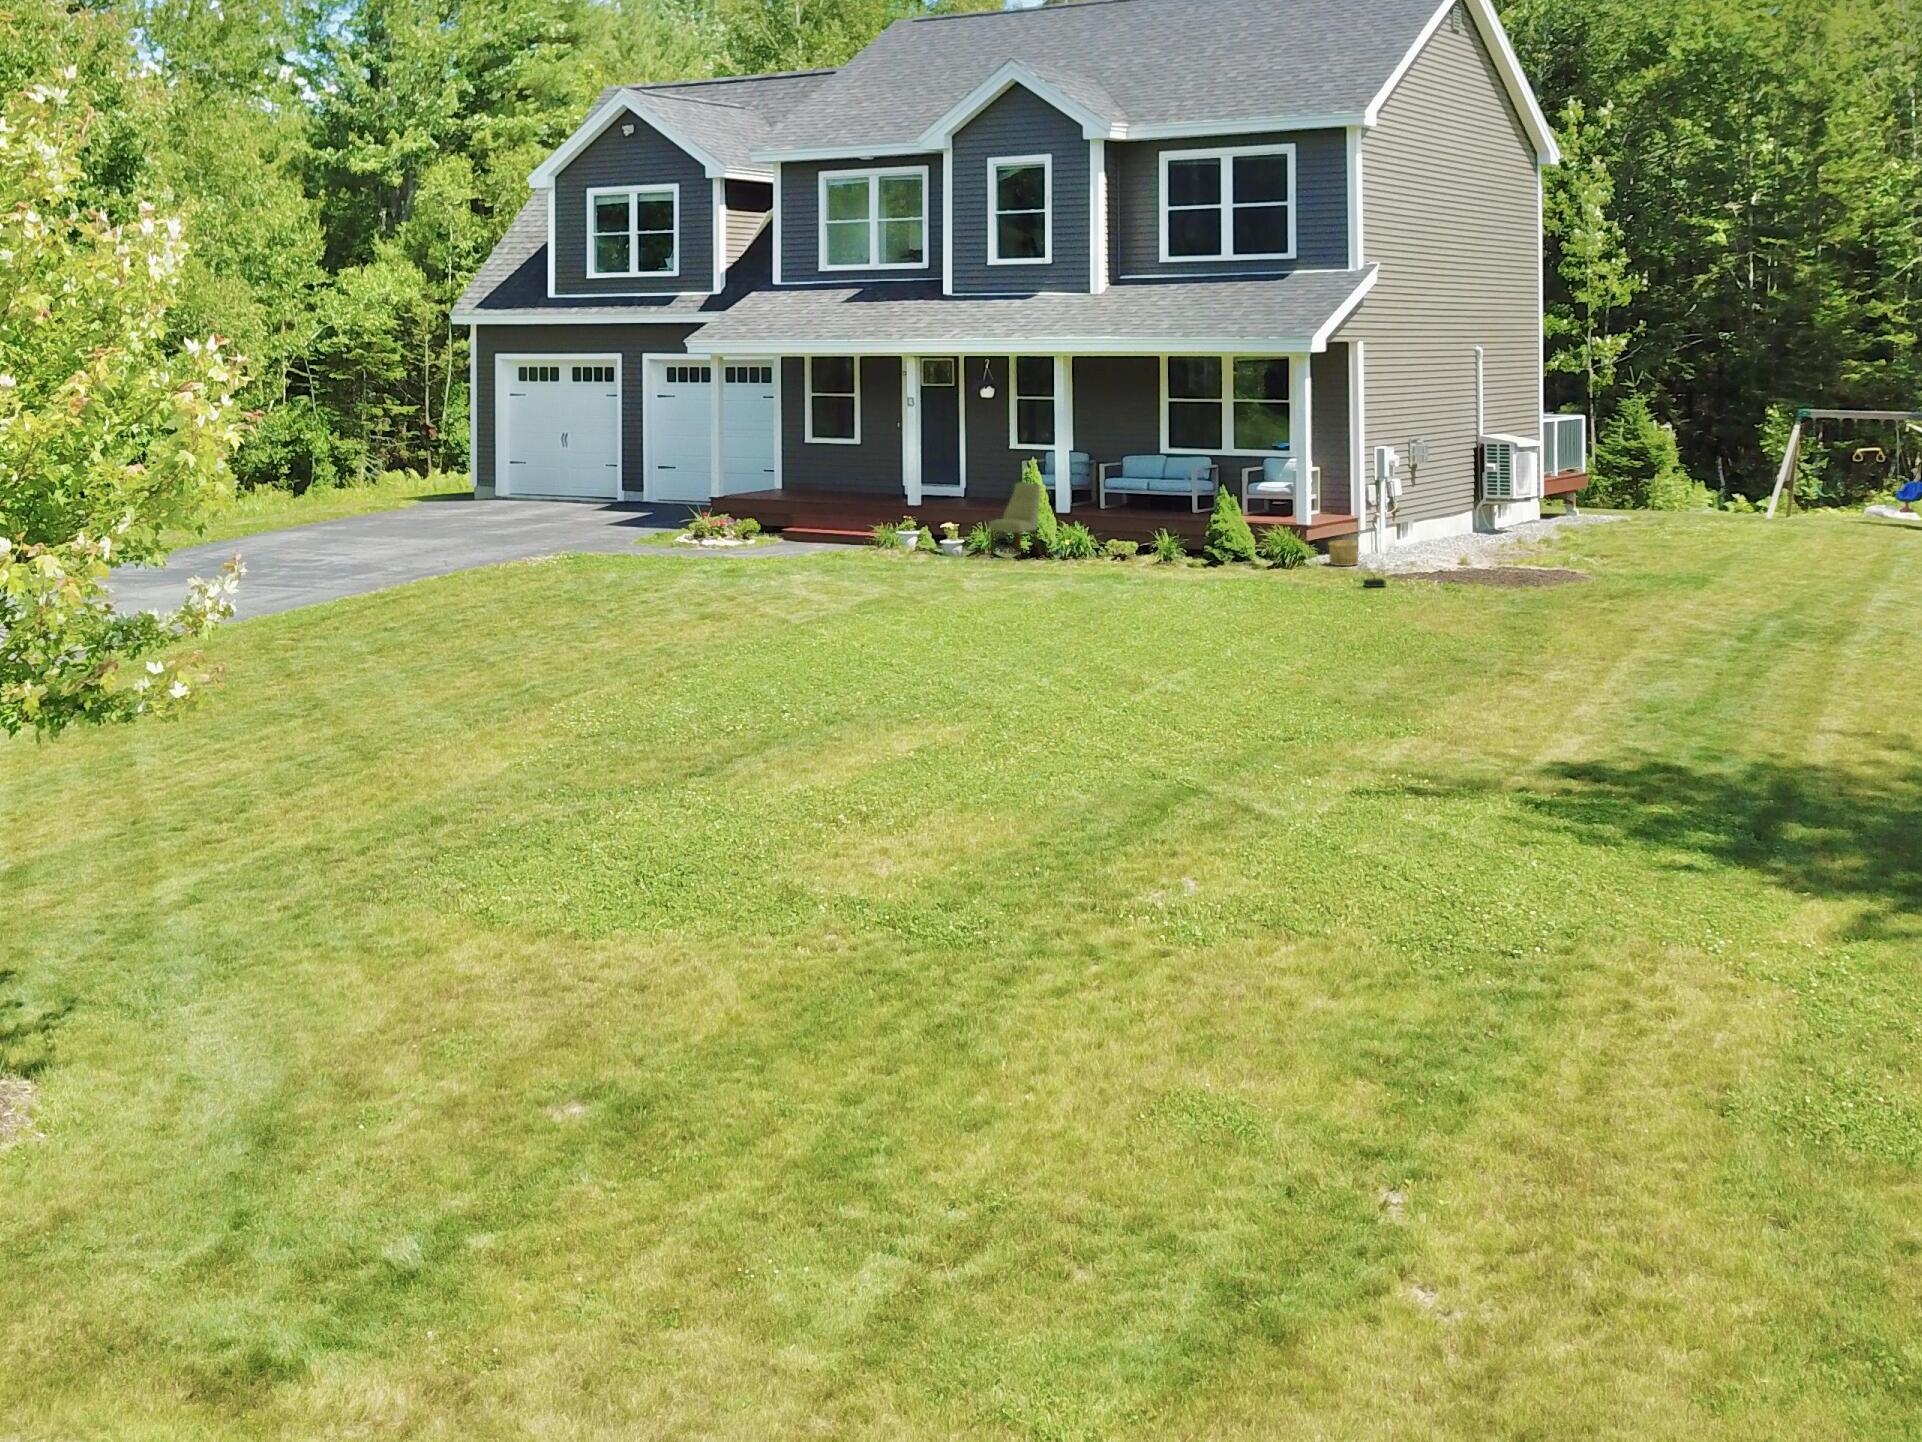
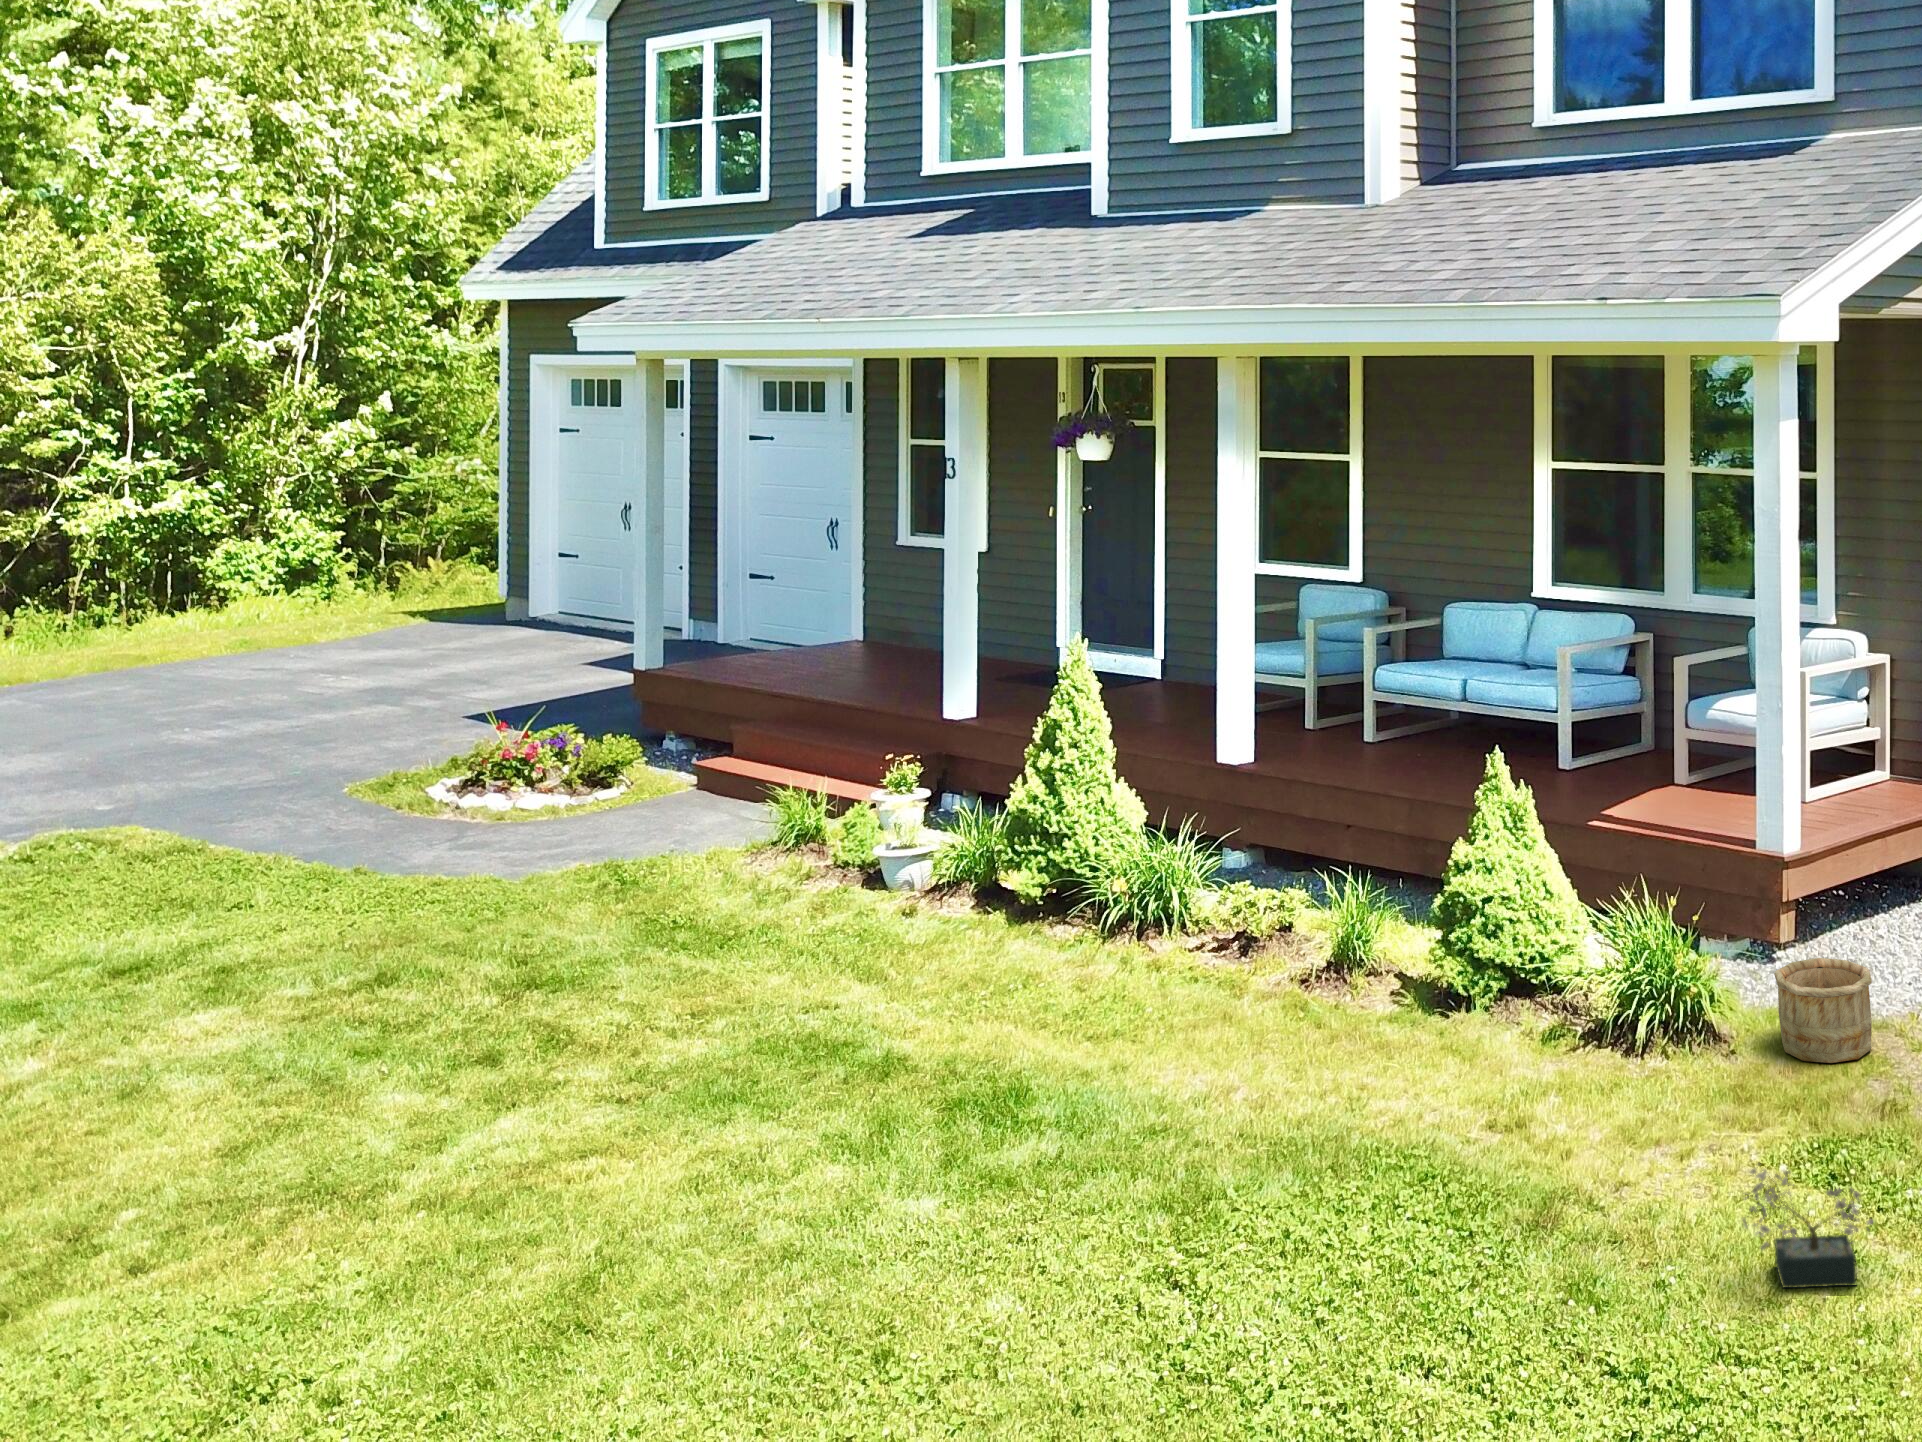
chair: present [989,483,1041,559] -> none [880,706,1040,948]

